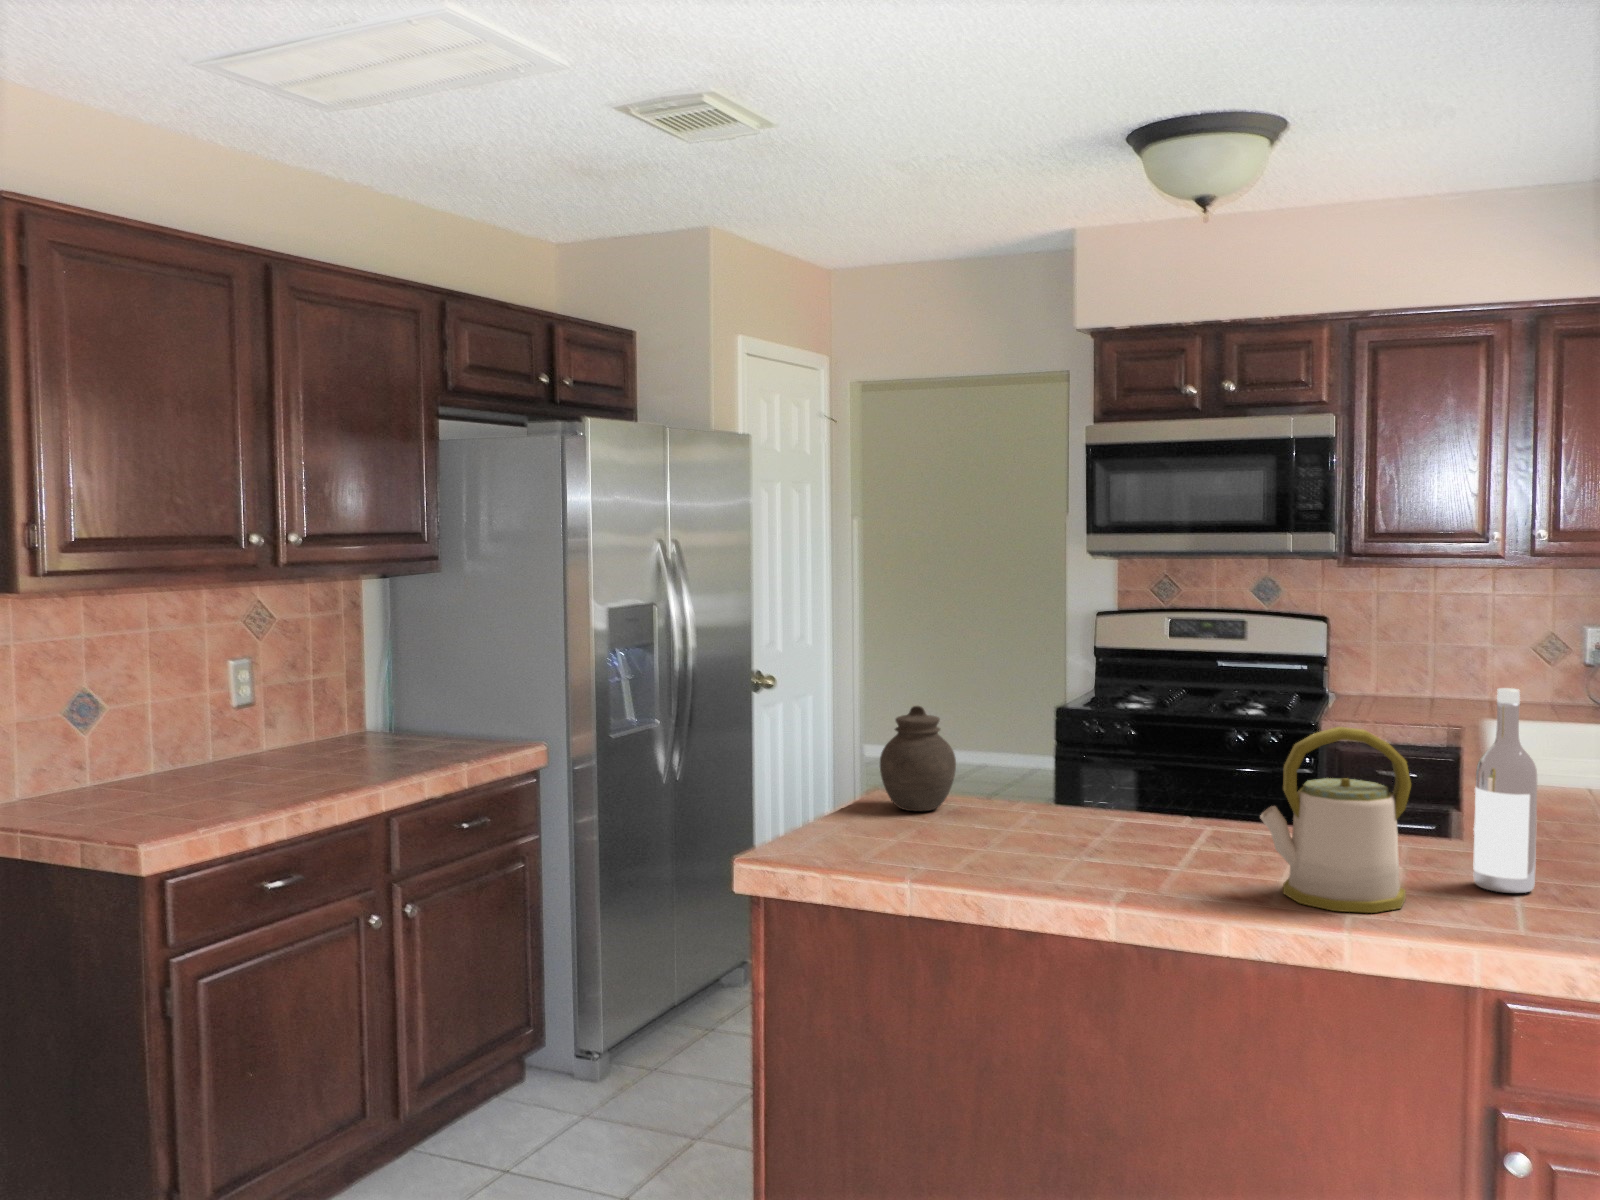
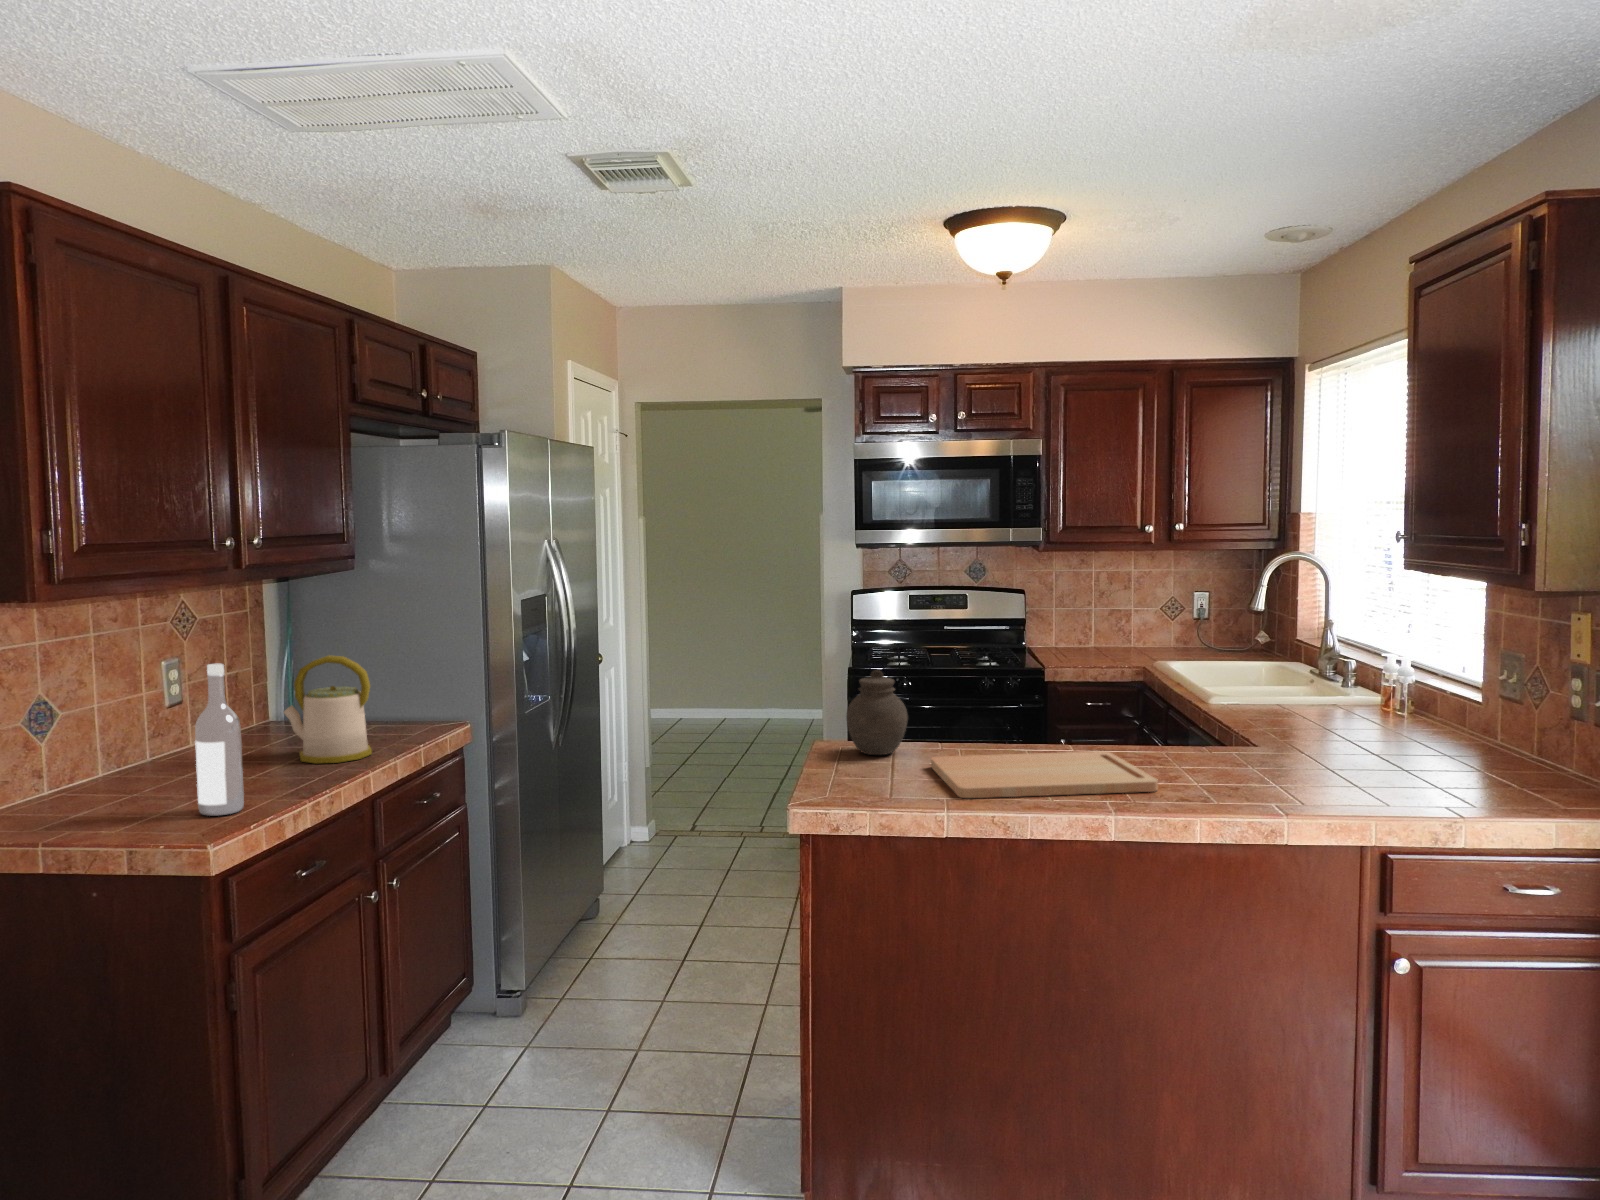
wine bottle: present [1473,688,1537,893] -> present [195,664,244,816]
kettle: present [1260,727,1411,913] -> present [284,655,372,764]
cutting board: none [929,817,1200,883] -> present [931,751,1158,798]

